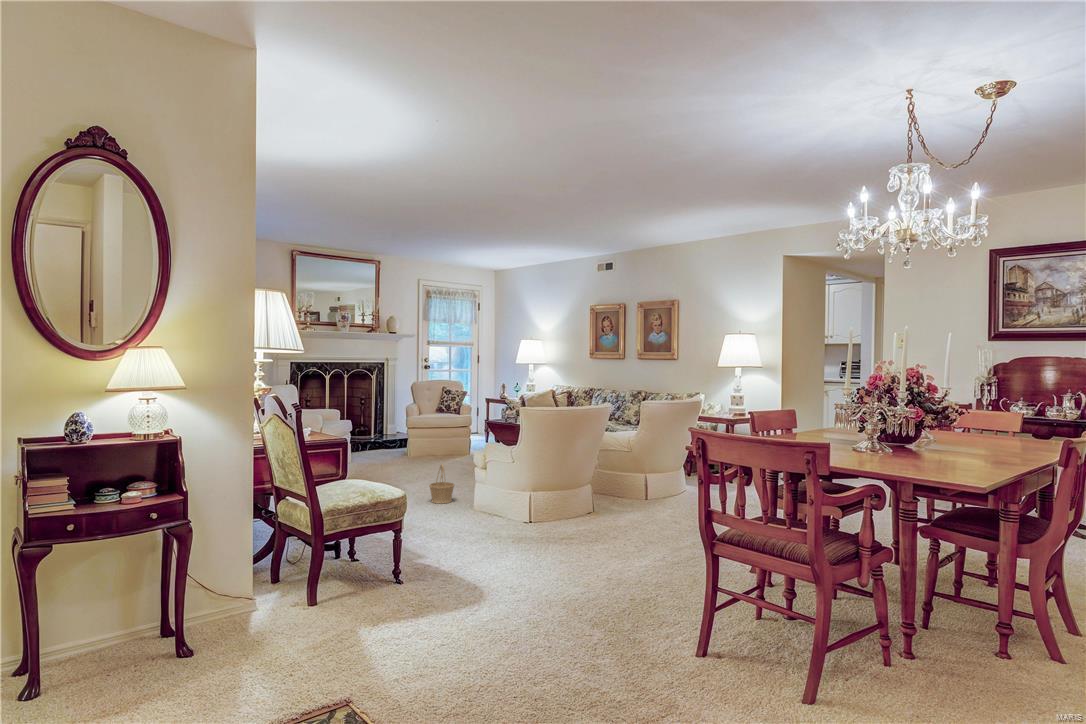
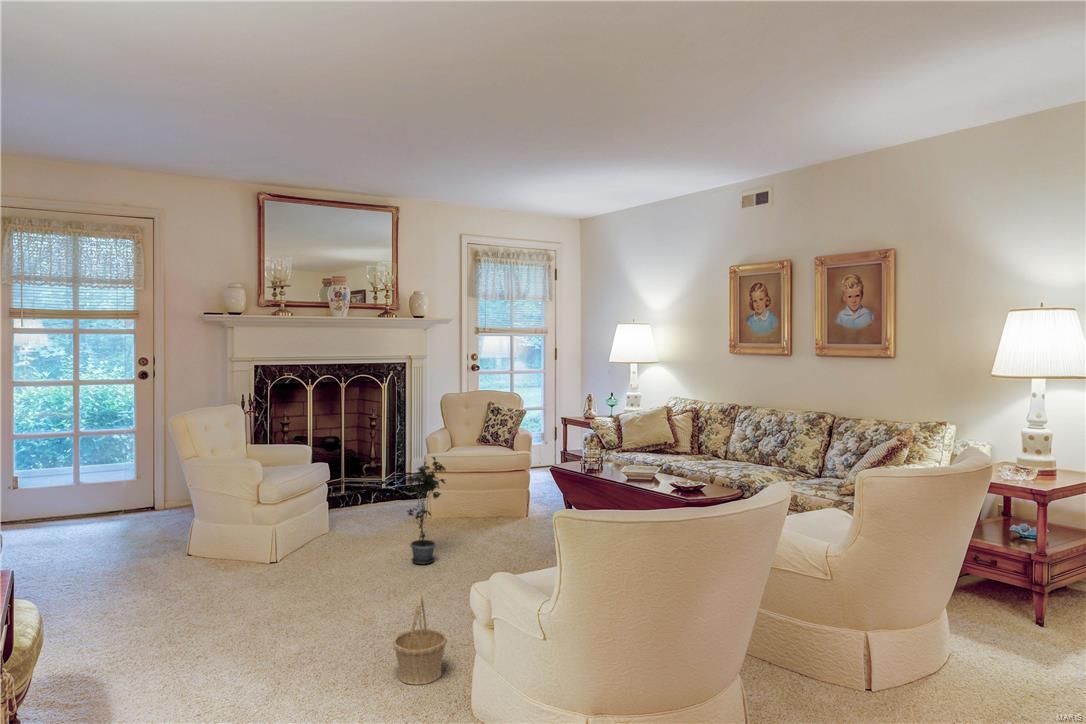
potted plant: none [407,411,434,472] -> present [407,457,445,564]

